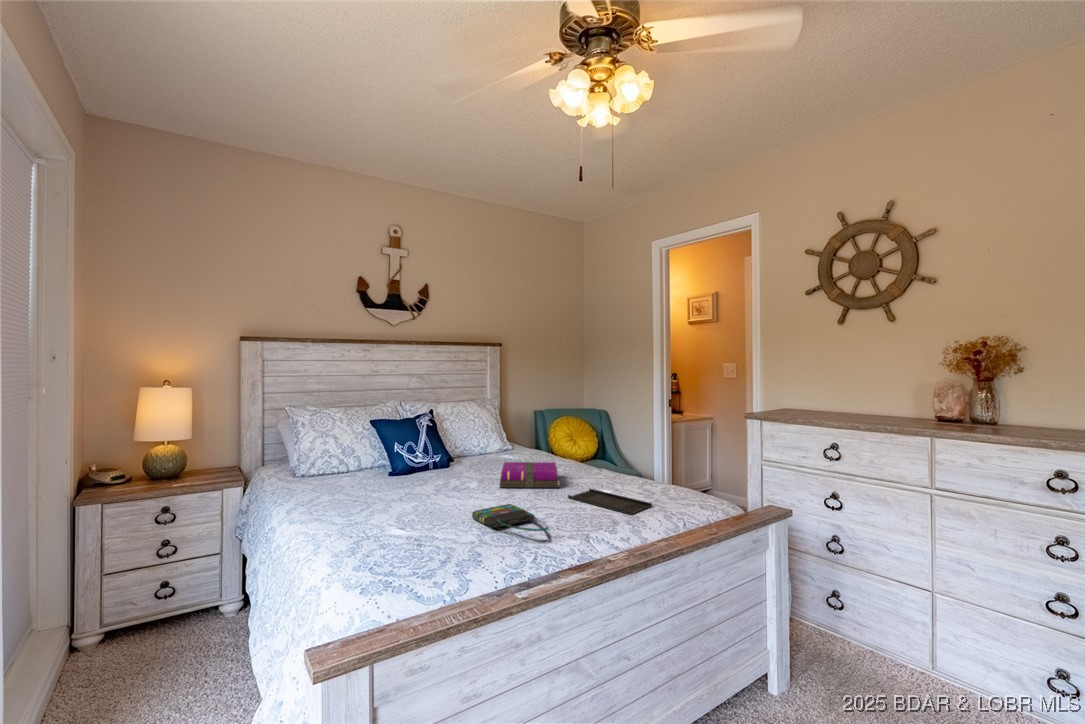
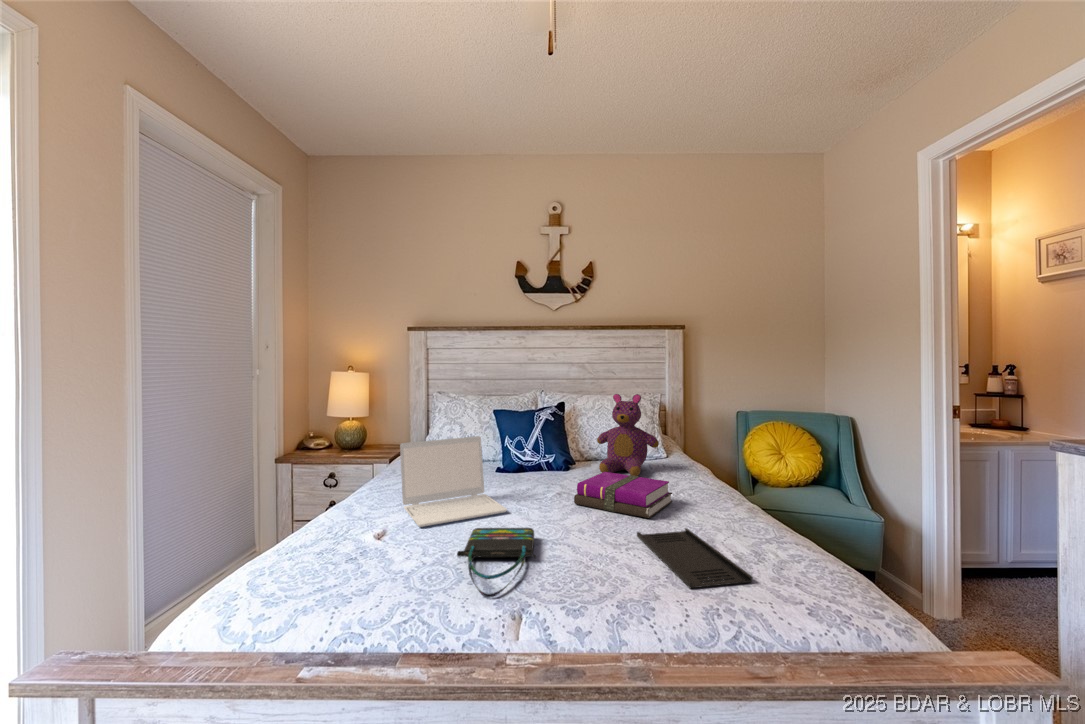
teddy bear: none [468,401,517,466] -> present [597,394,659,476]
laptop: none [367,443,464,521] -> present [400,436,507,527]

